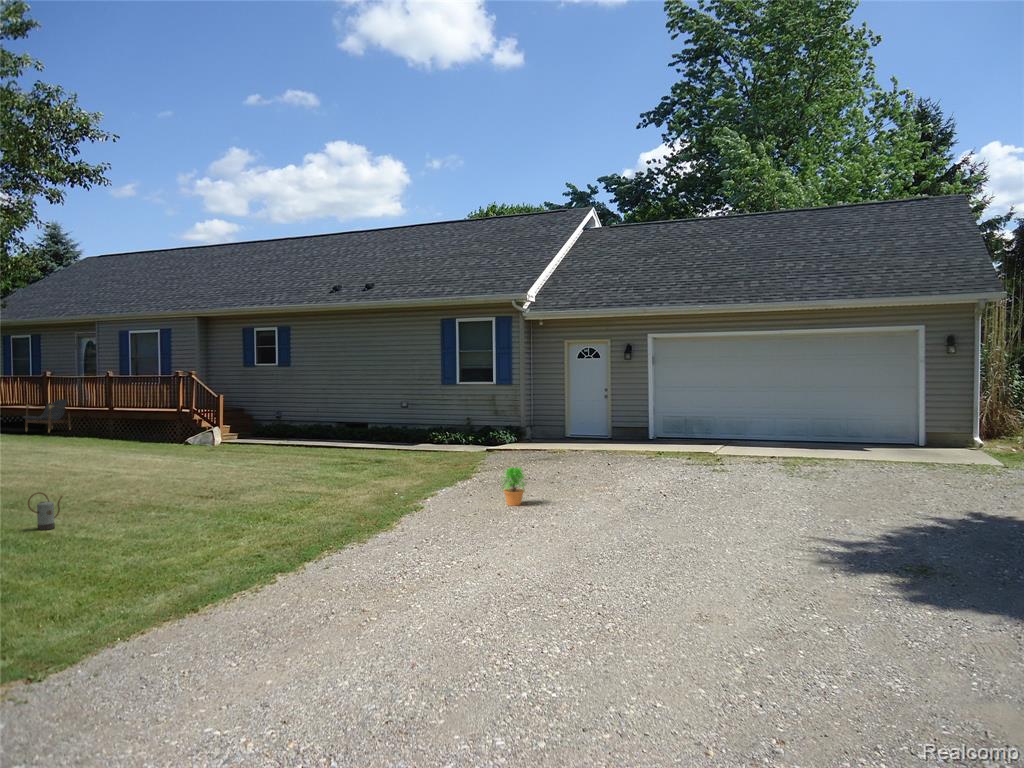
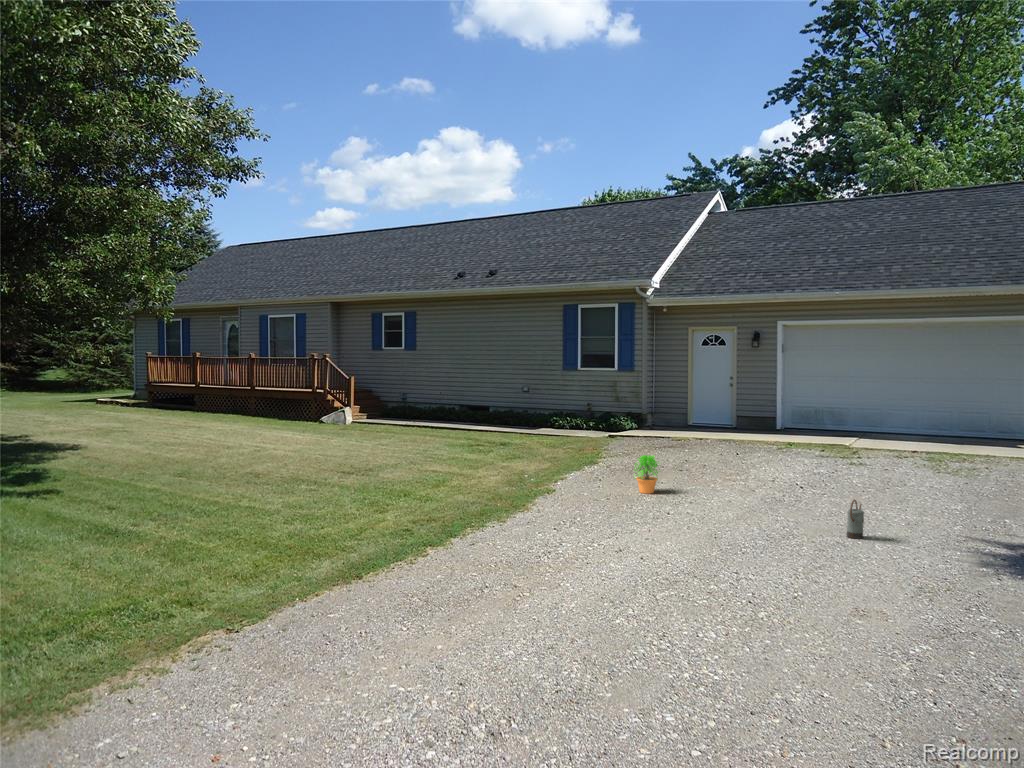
lounge chair: present [23,399,71,432] -> none [166,372,209,409]
watering can: present [28,492,62,530] -> present [847,500,864,539]

